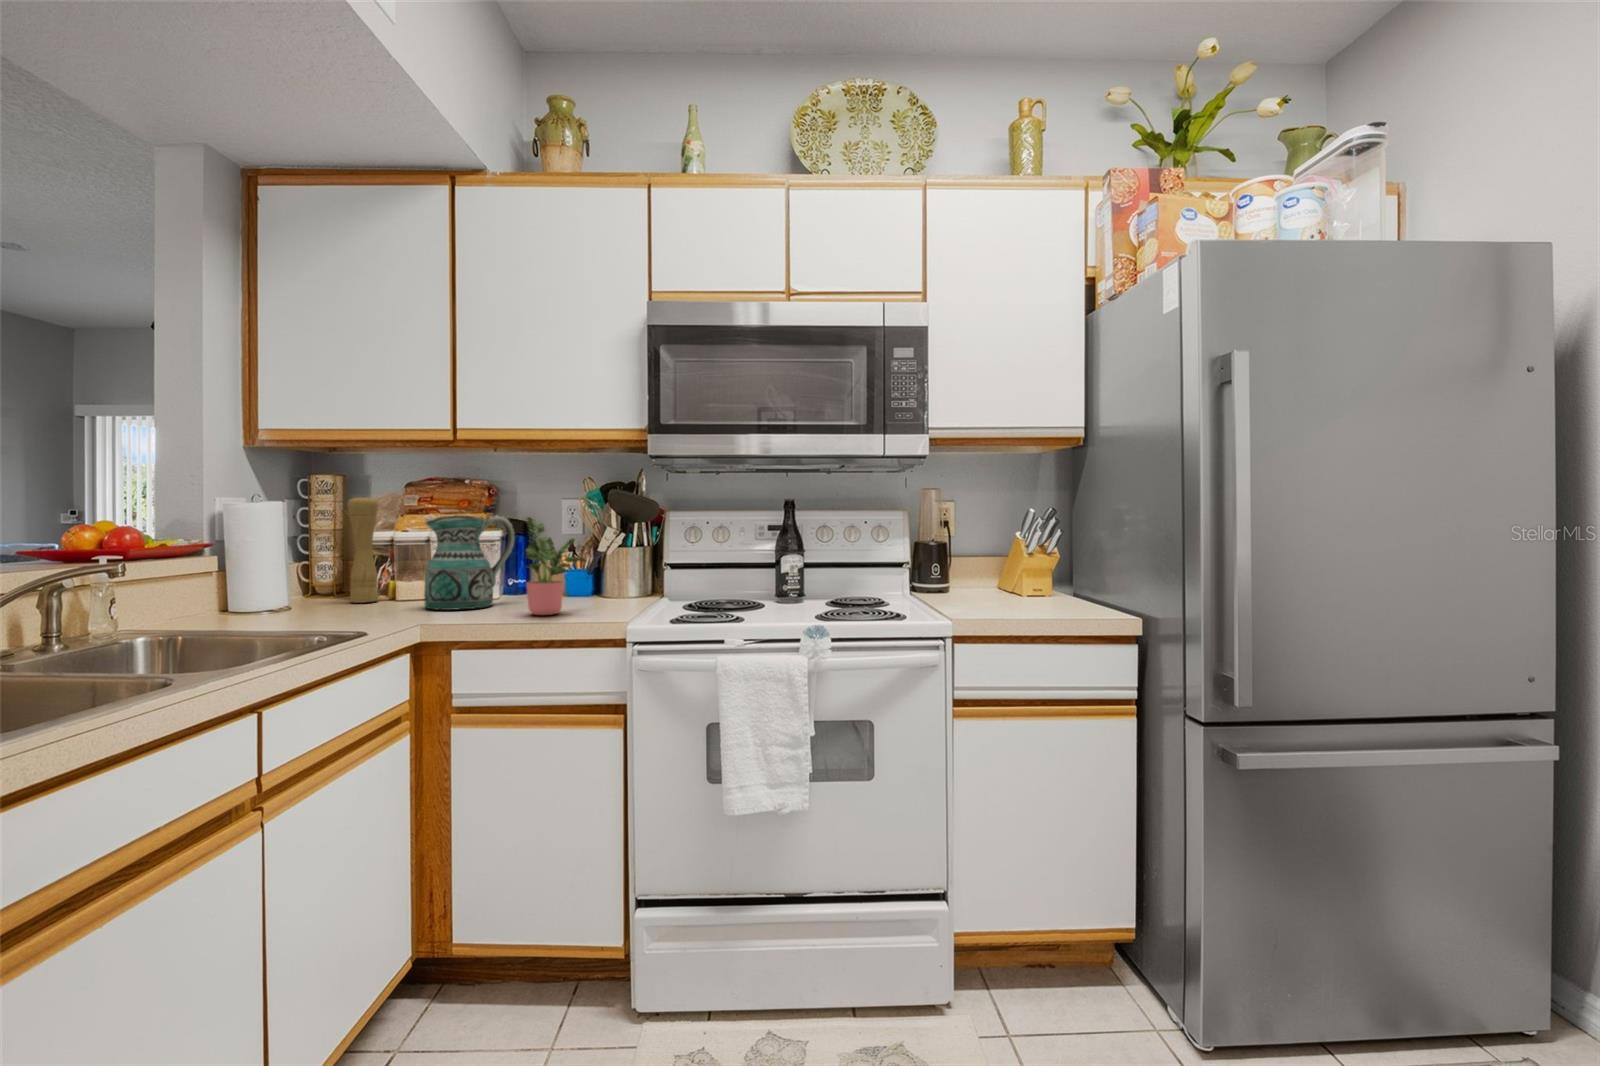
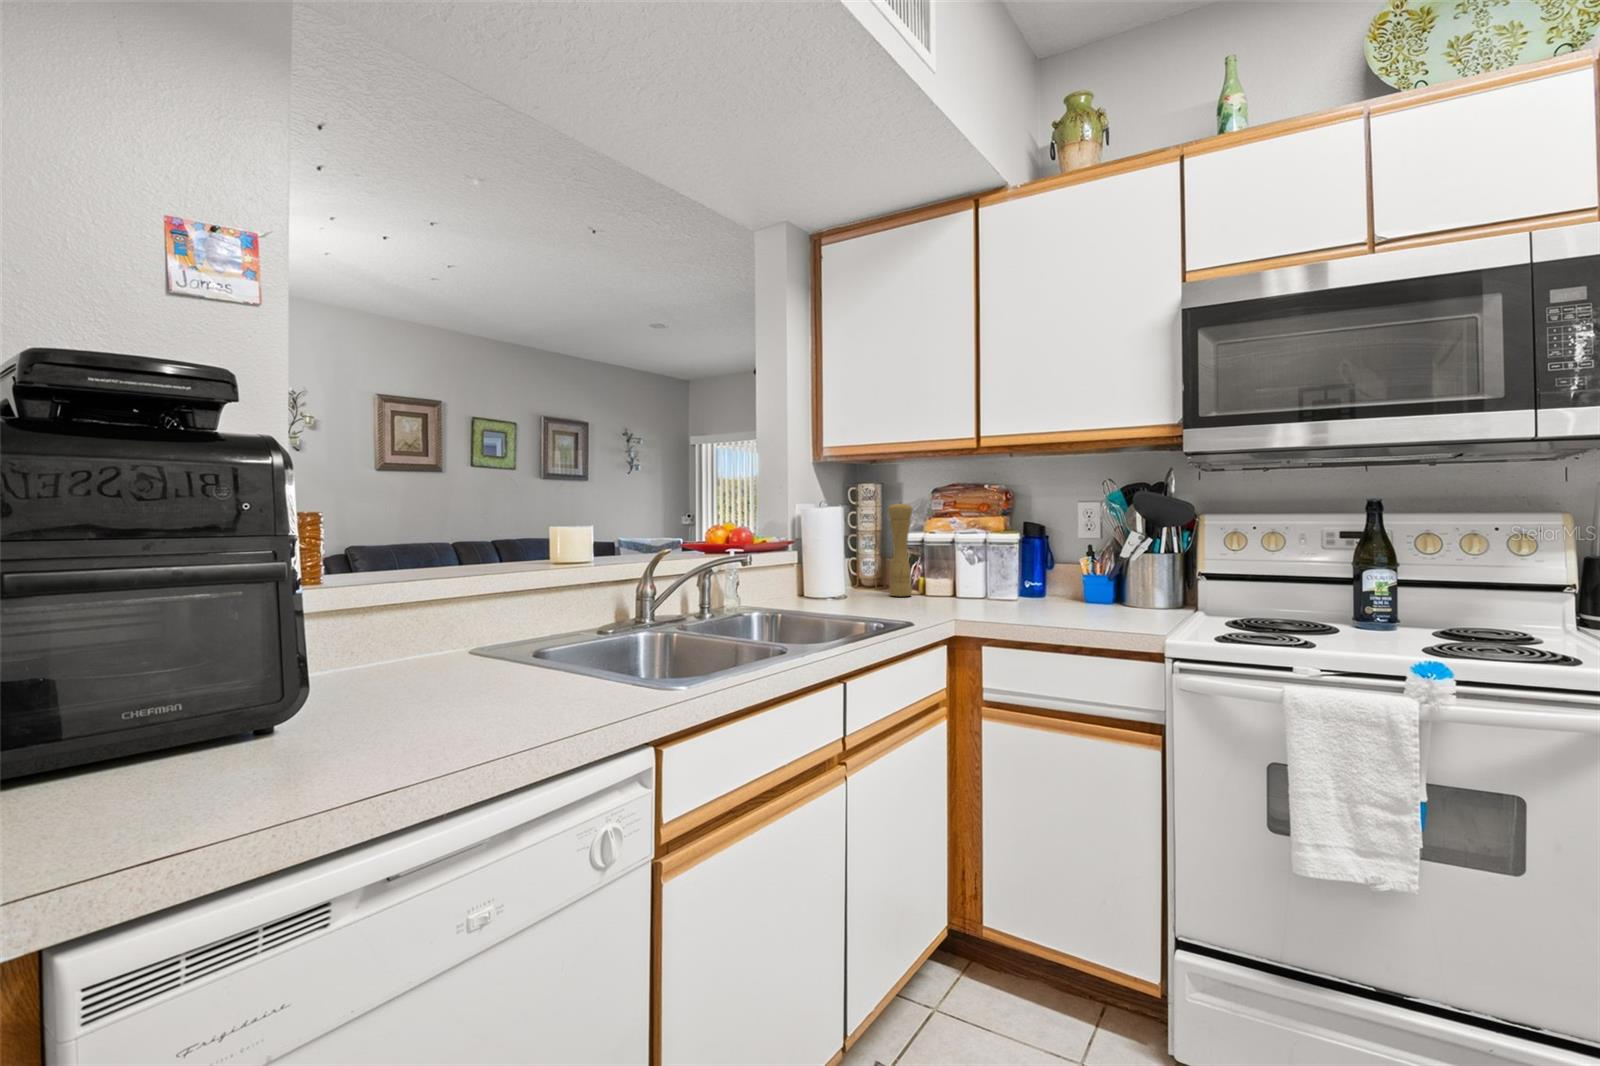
ceramic pitcher: present [424,515,515,610] -> none [953,519,1034,609]
potted plant: present [526,517,586,615] -> none [1050,521,1112,621]

